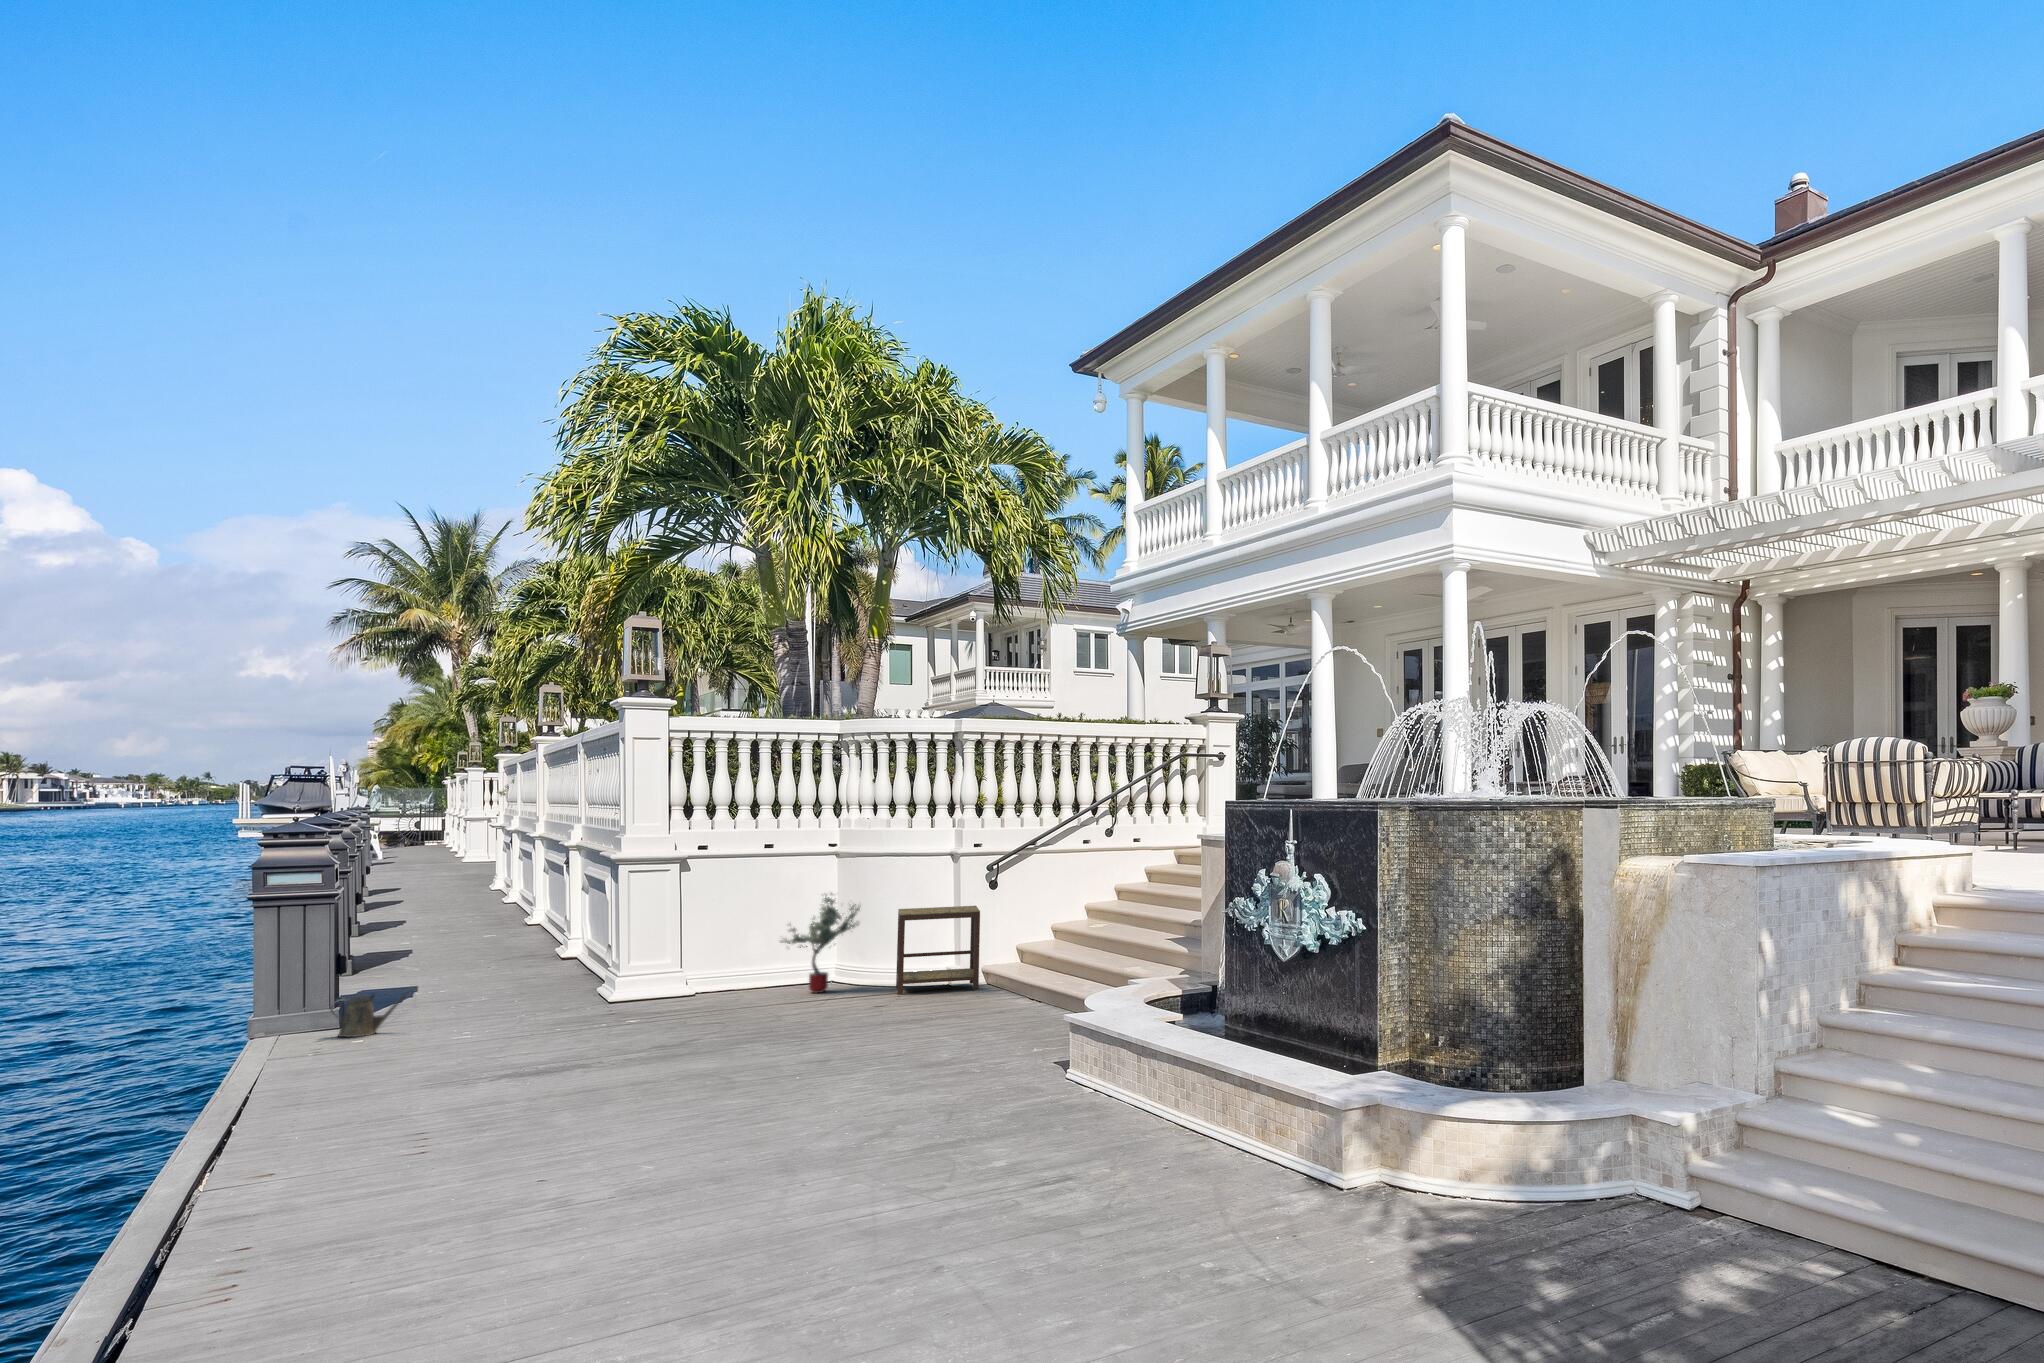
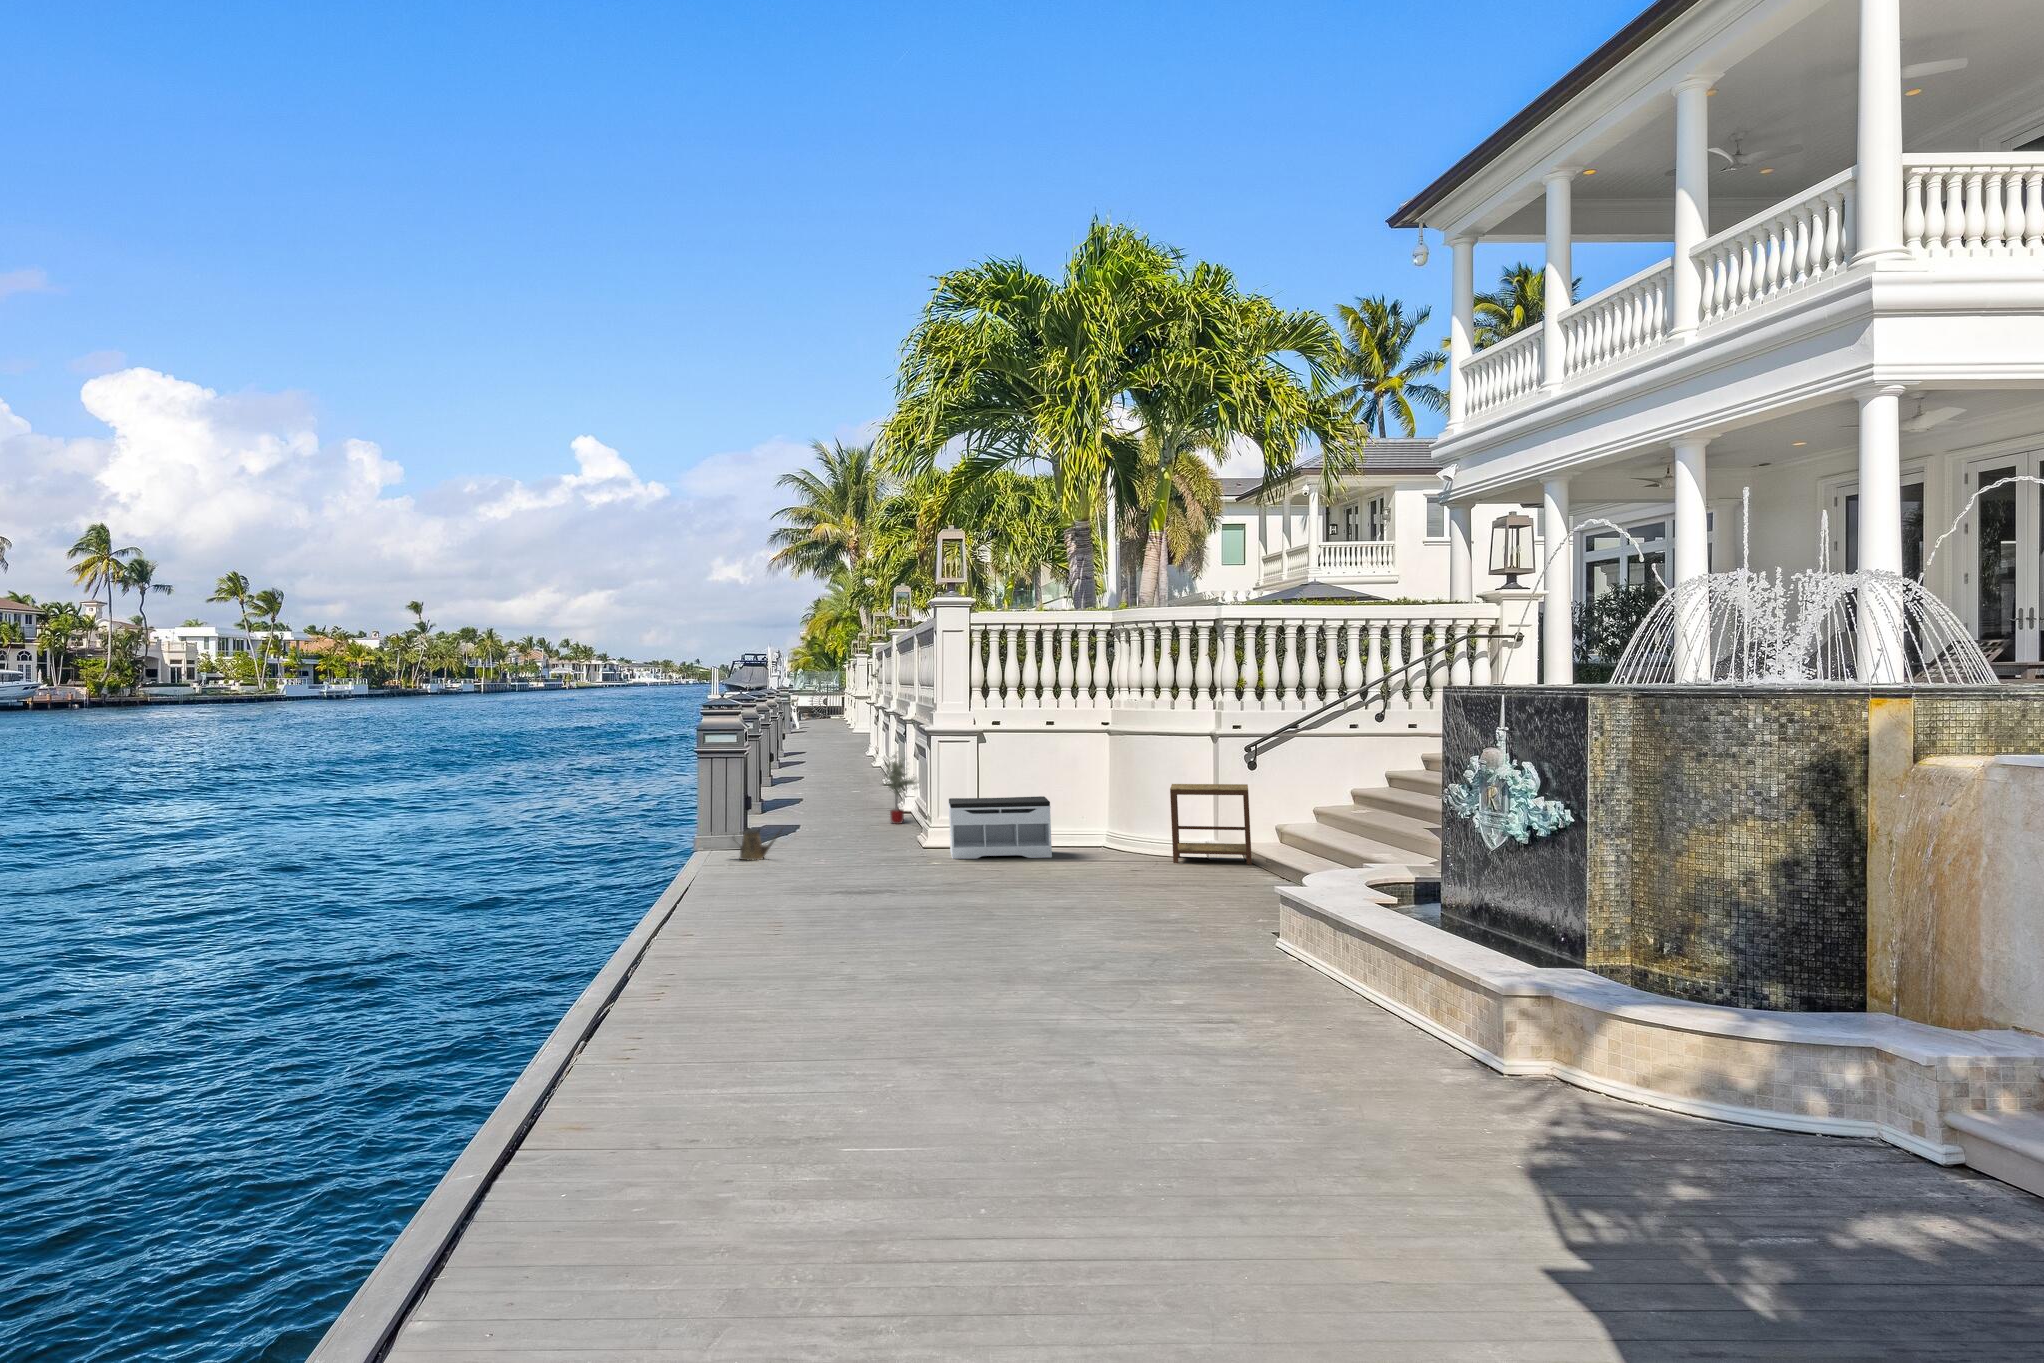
potted tree: present [781,893,860,993] -> present [886,751,919,824]
bench: none [634,931,763,1012] -> present [948,796,1052,859]

